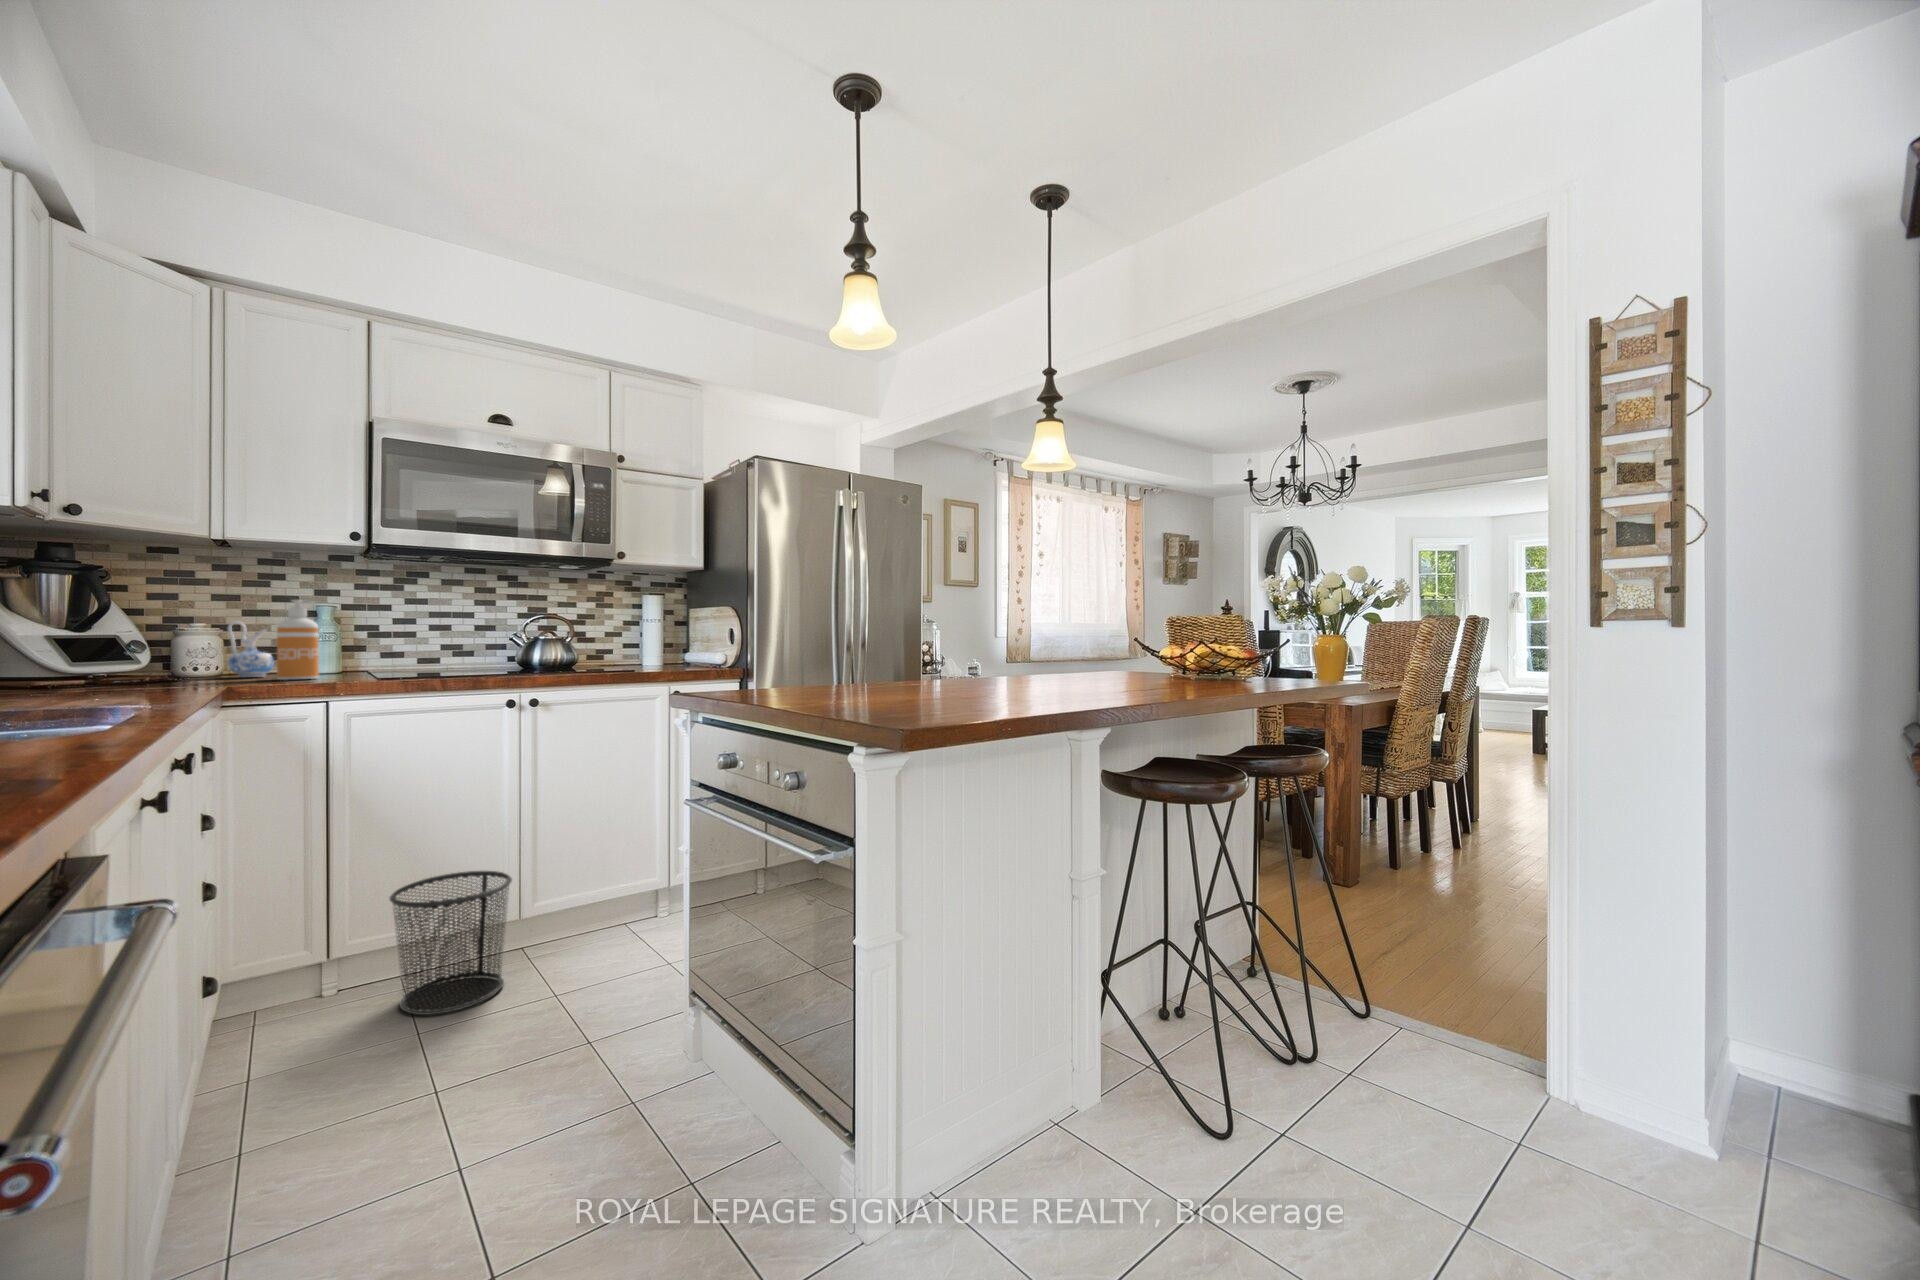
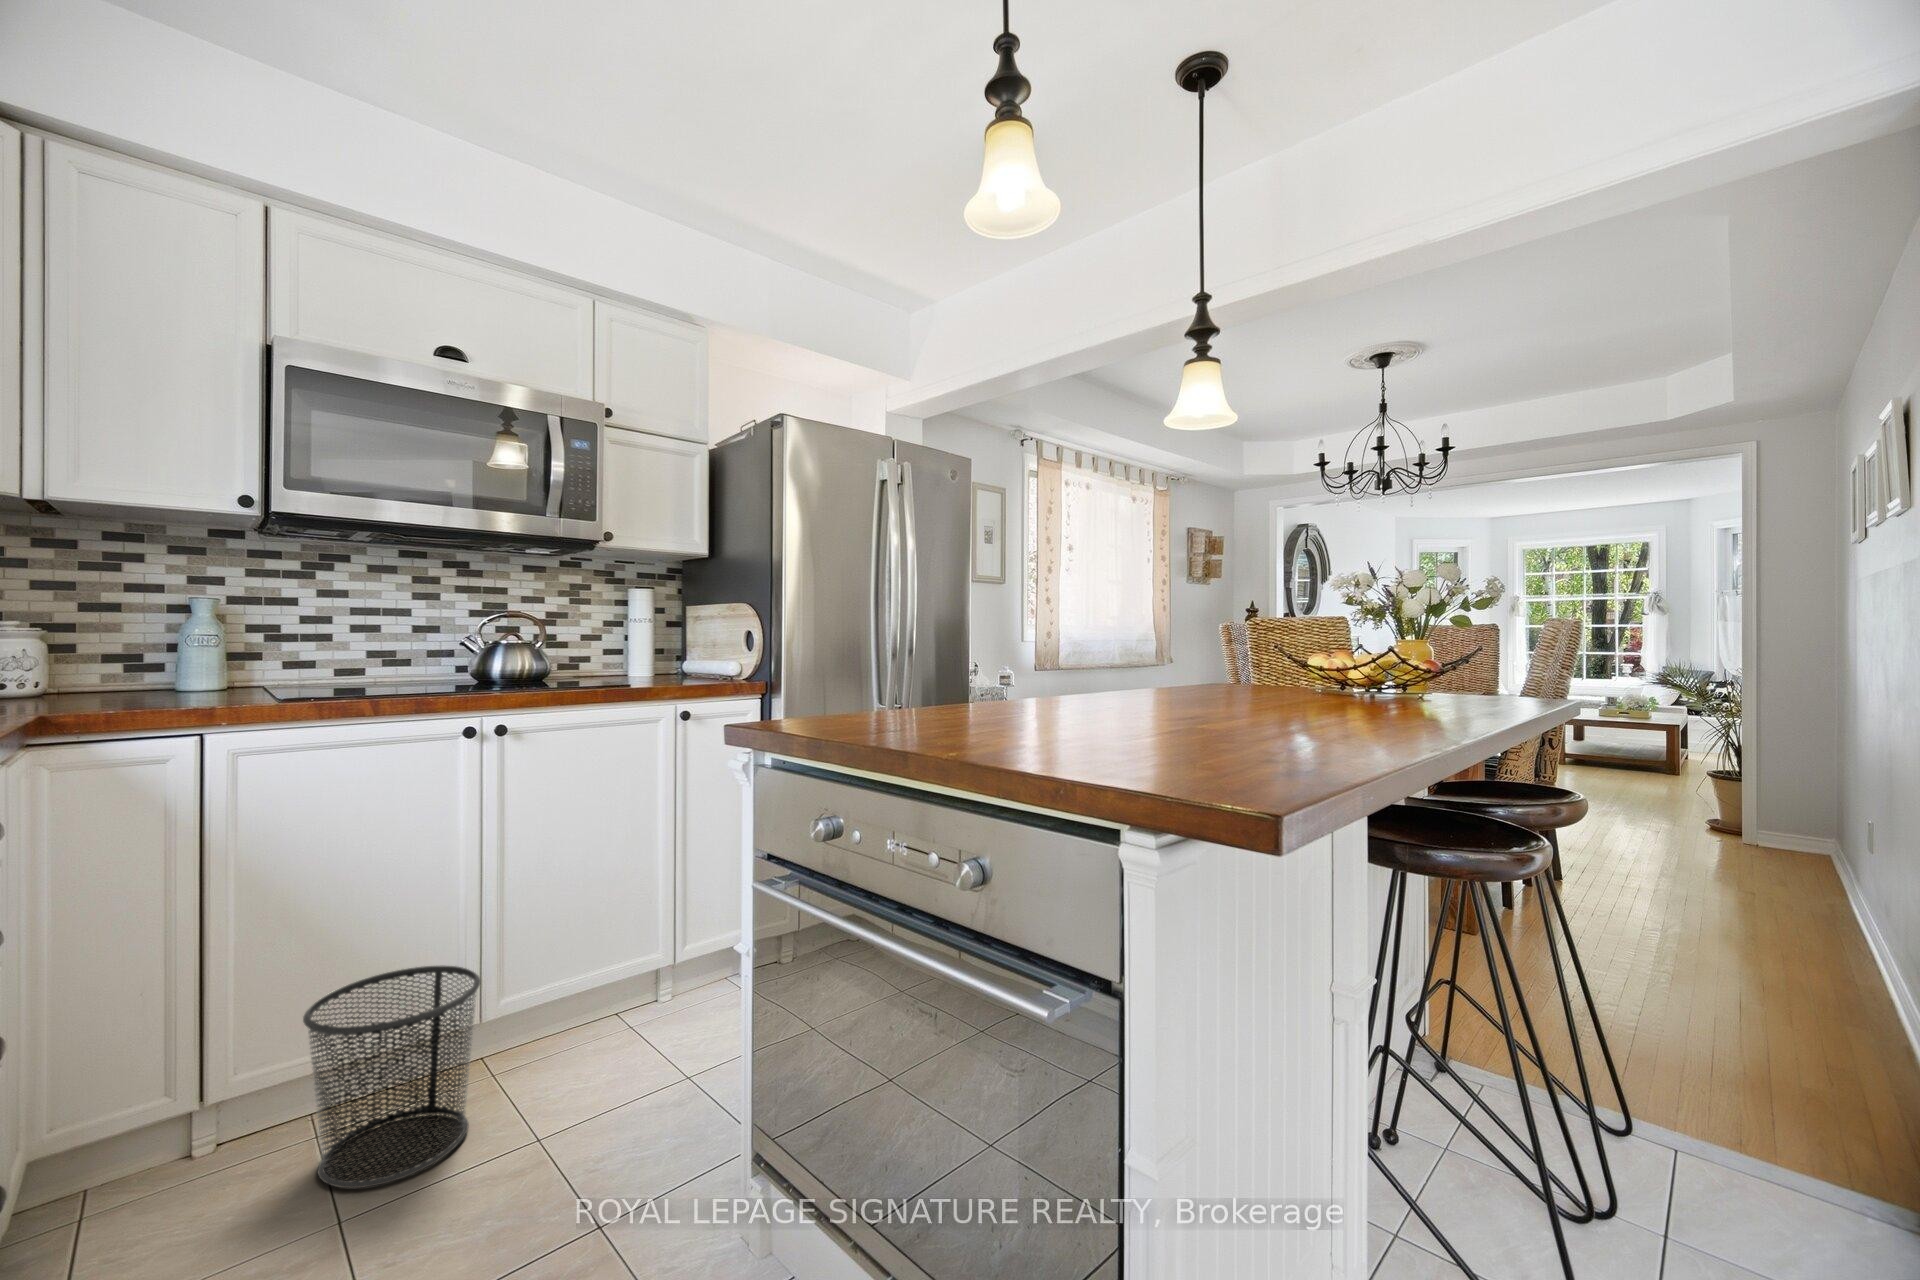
soap dispenser: present [277,600,319,680] -> none [130,588,193,702]
ceramic pitcher: present [228,621,274,677] -> none [54,618,125,698]

